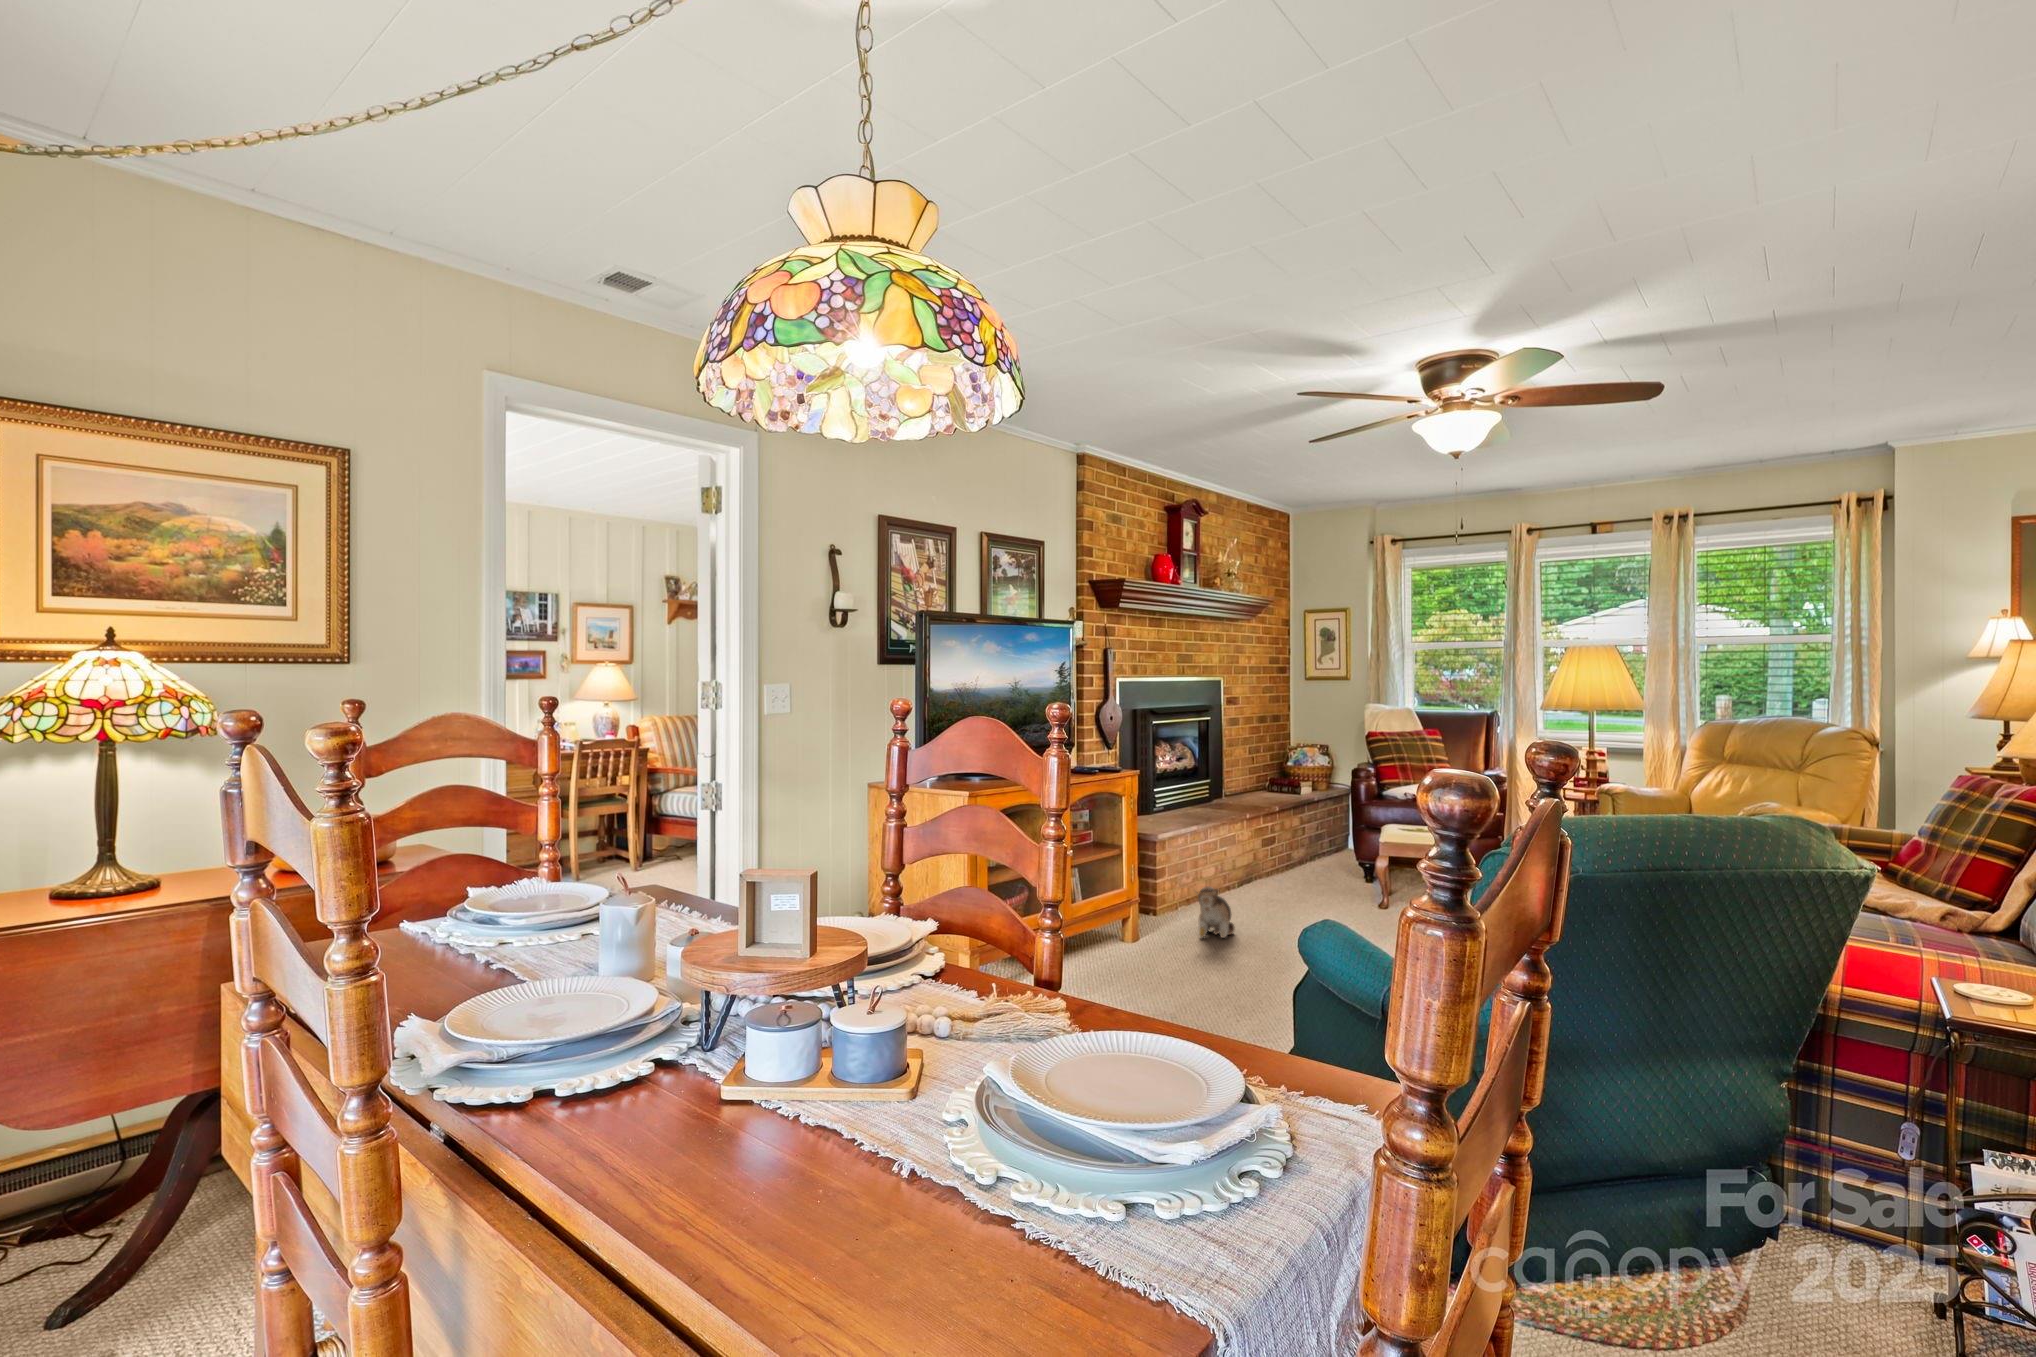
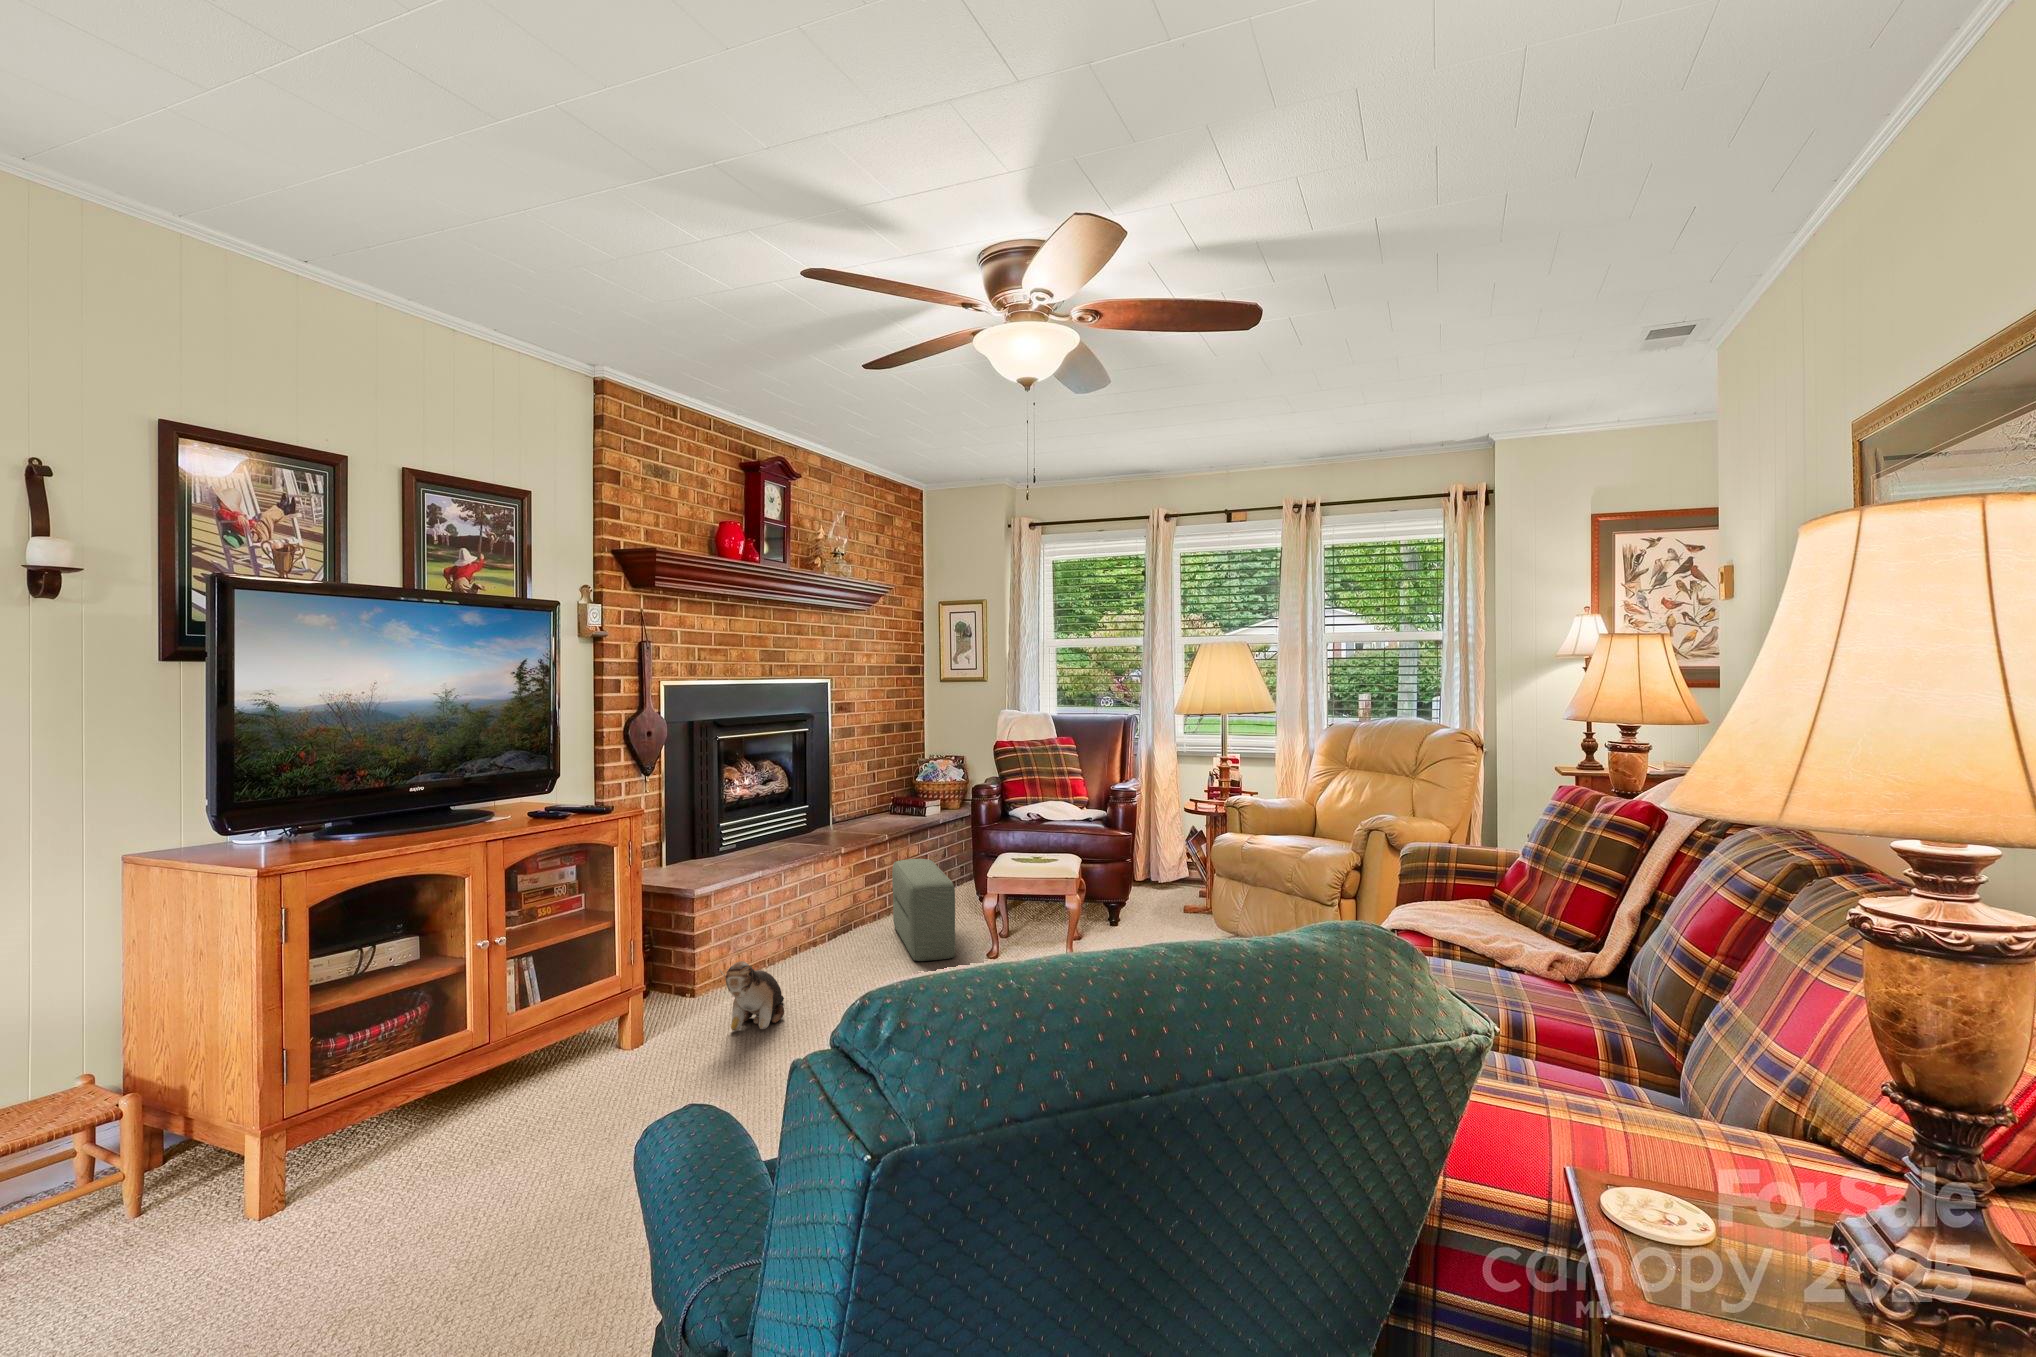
pouf: none [1288,827,1353,906] -> present [892,859,955,961]

